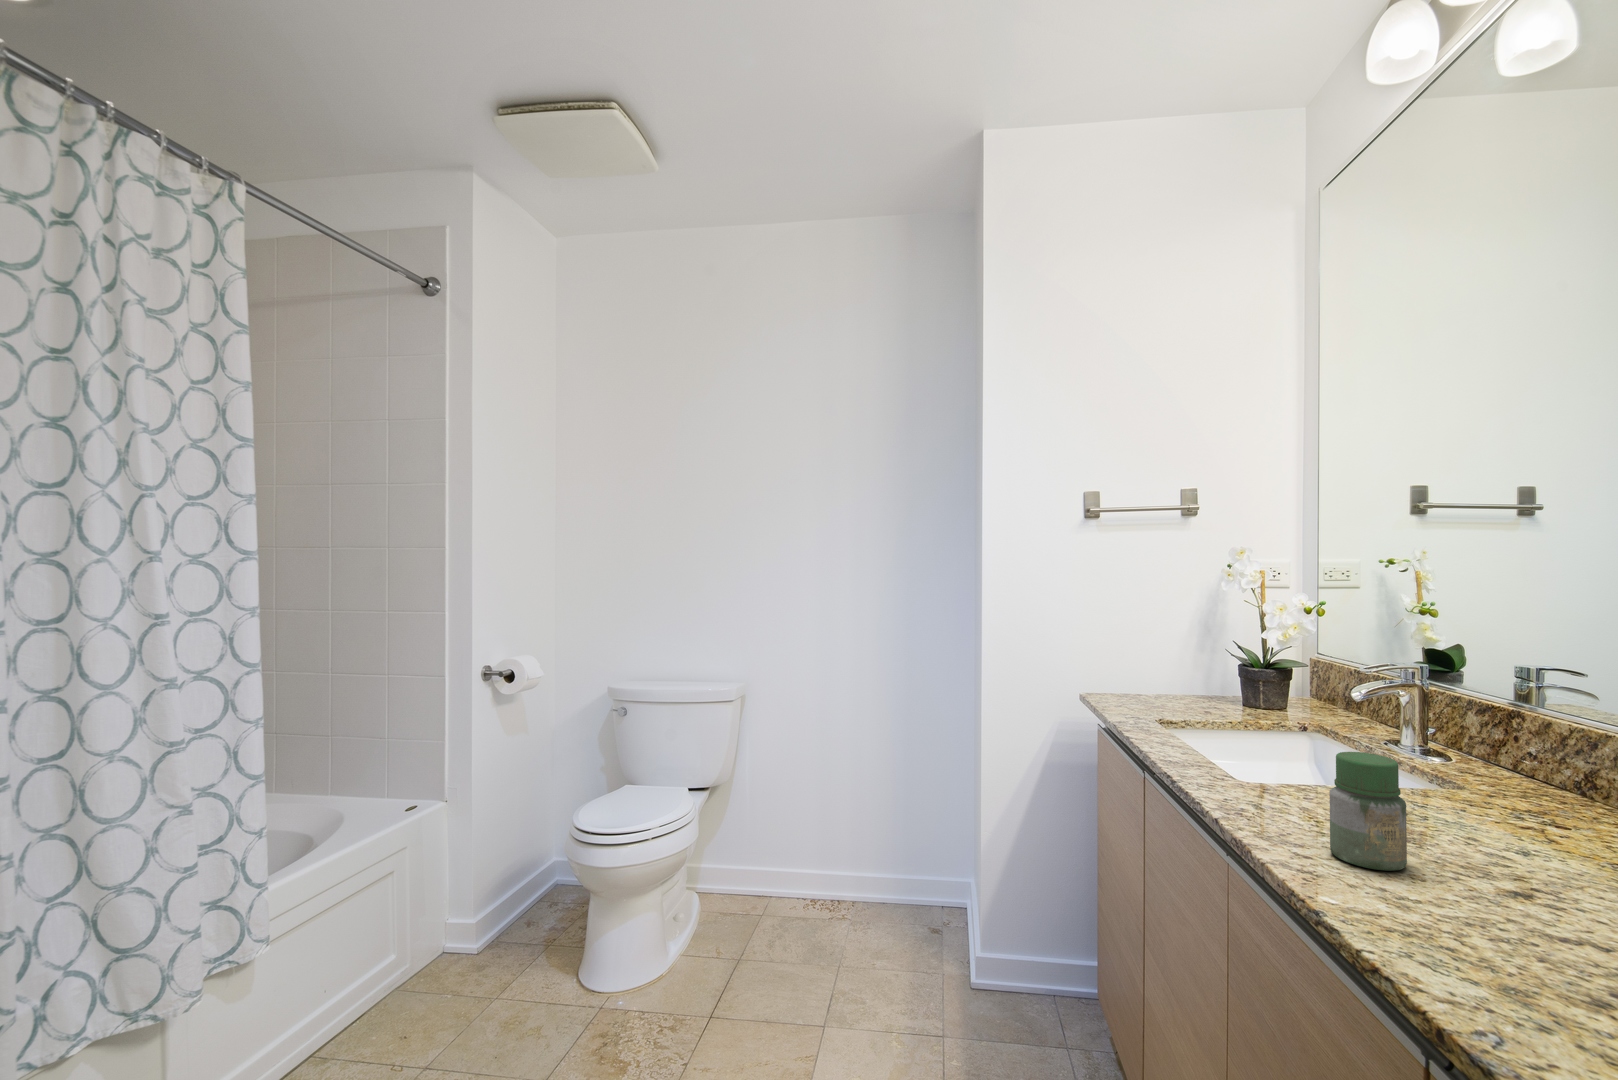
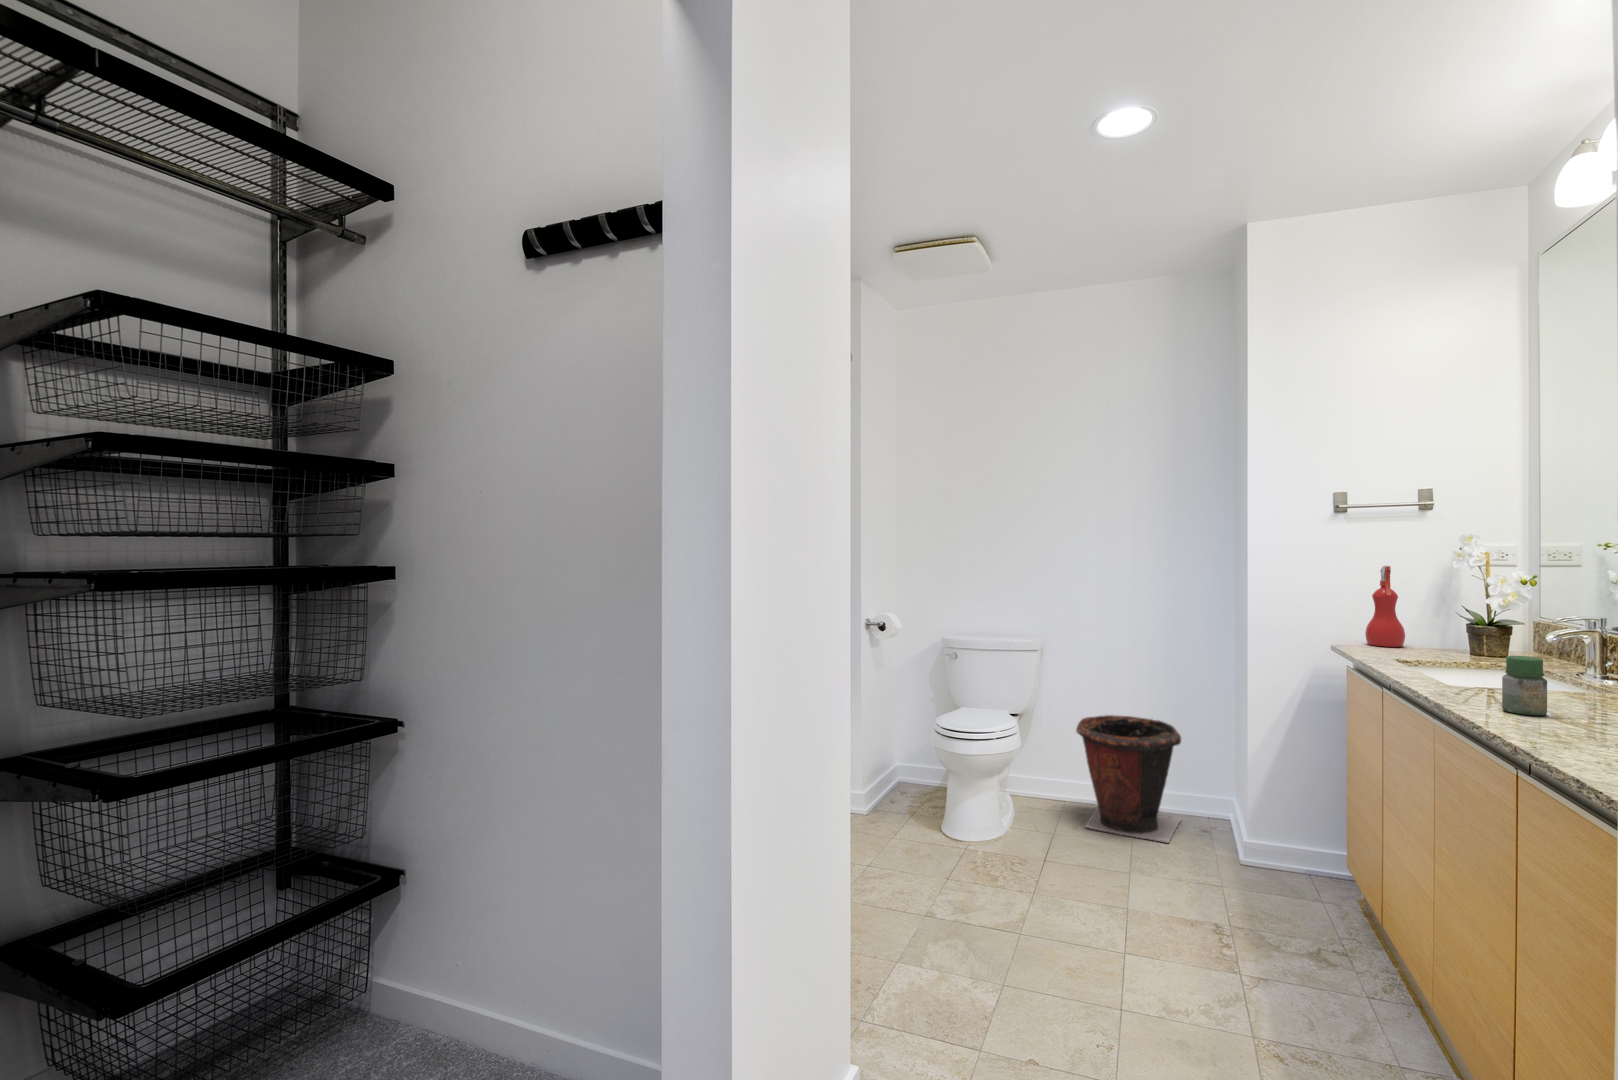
spray bottle: none [1121,588,1167,696] -> present [1365,566,1405,647]
waste bin: none [780,782,913,965] -> present [1076,715,1181,843]

